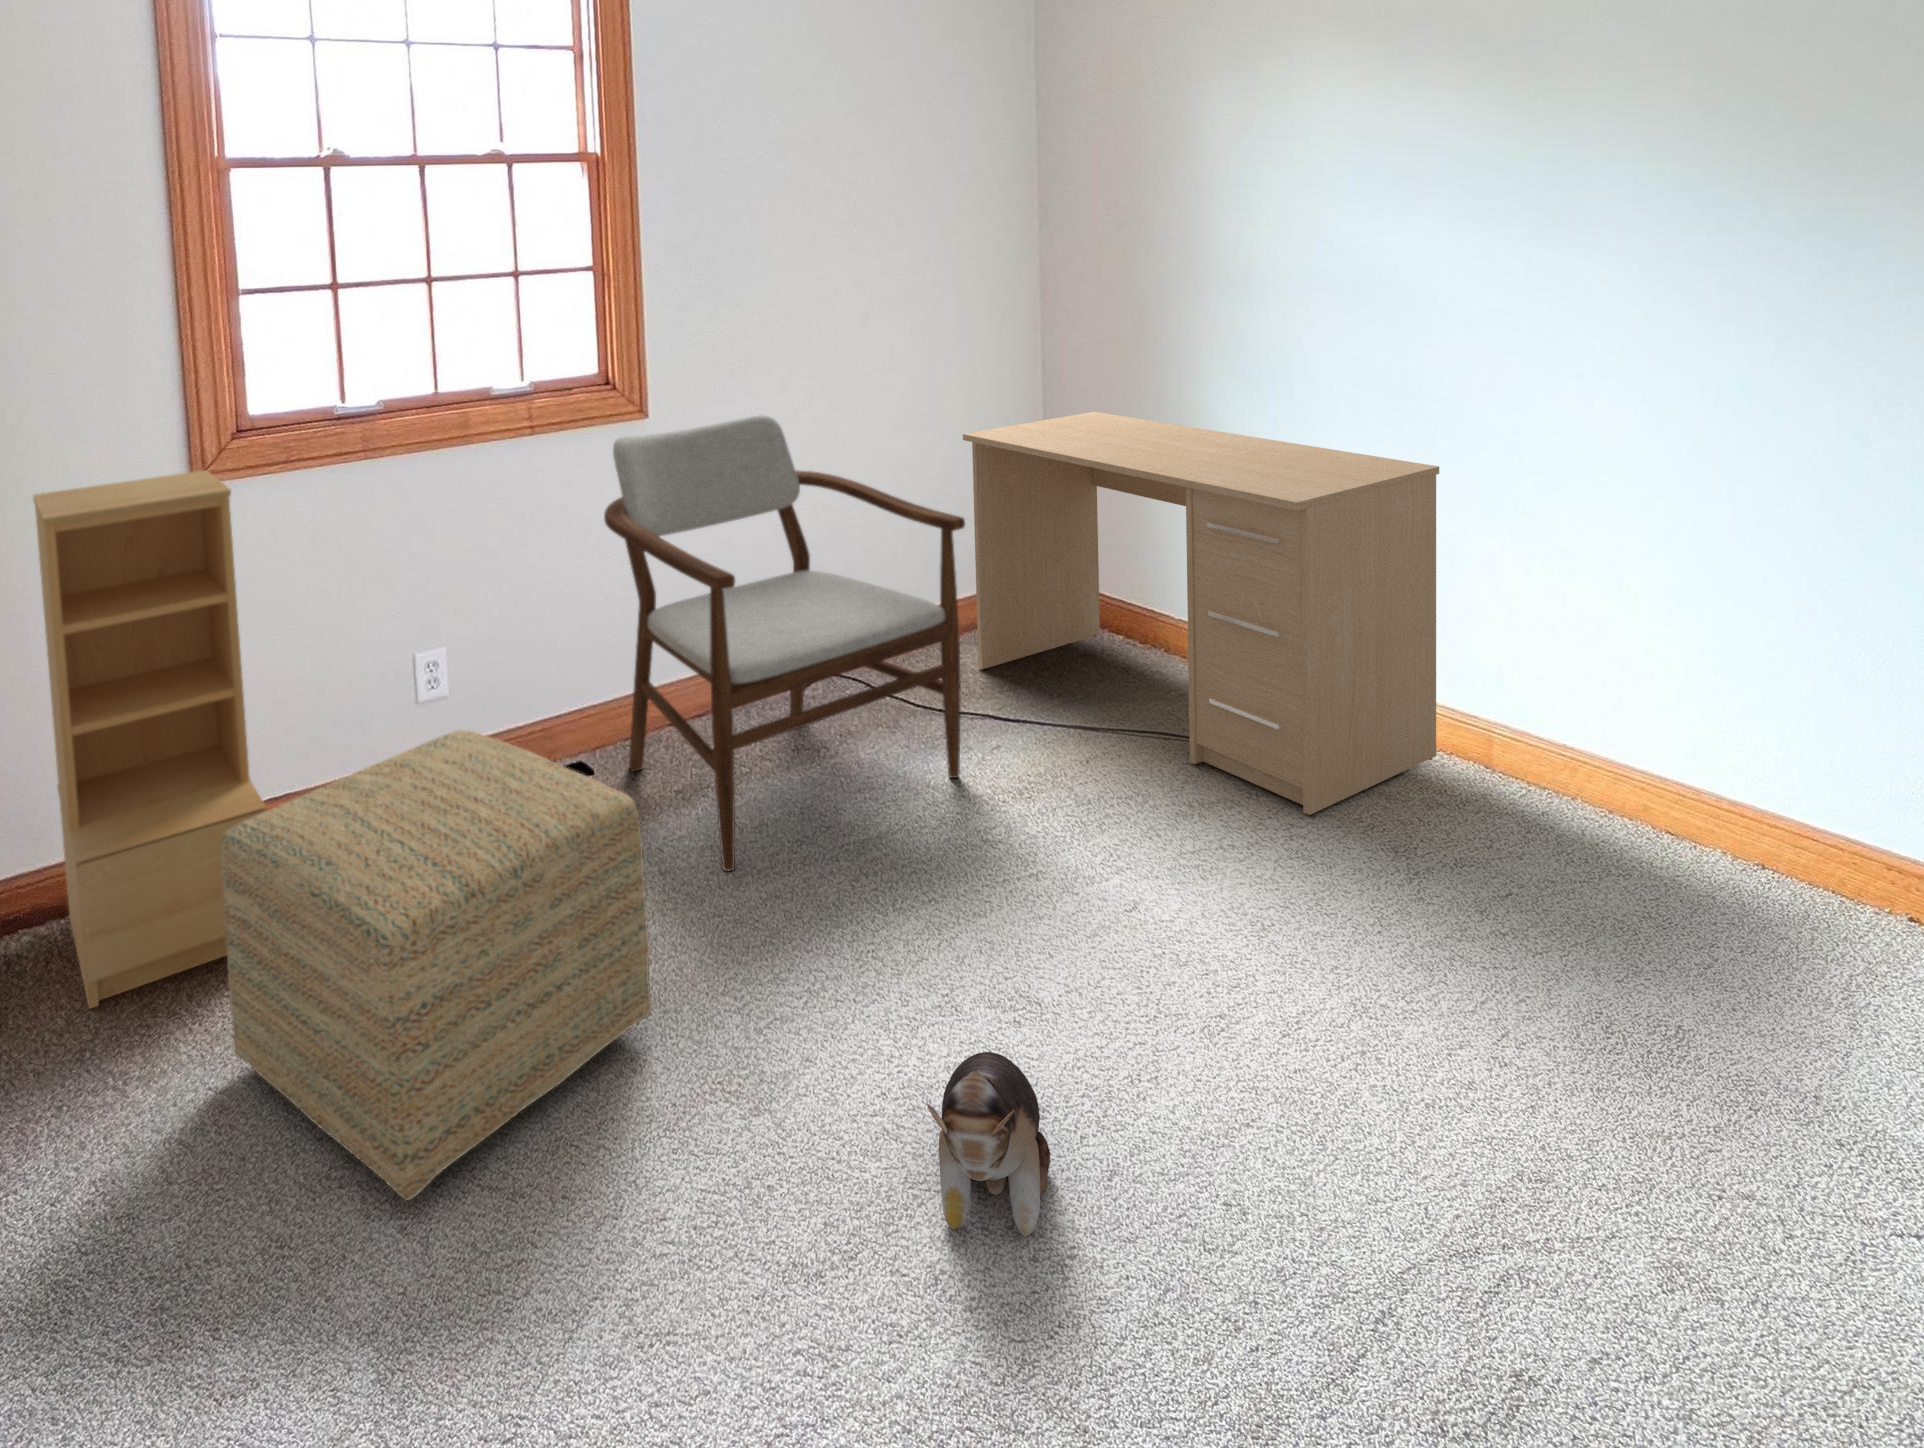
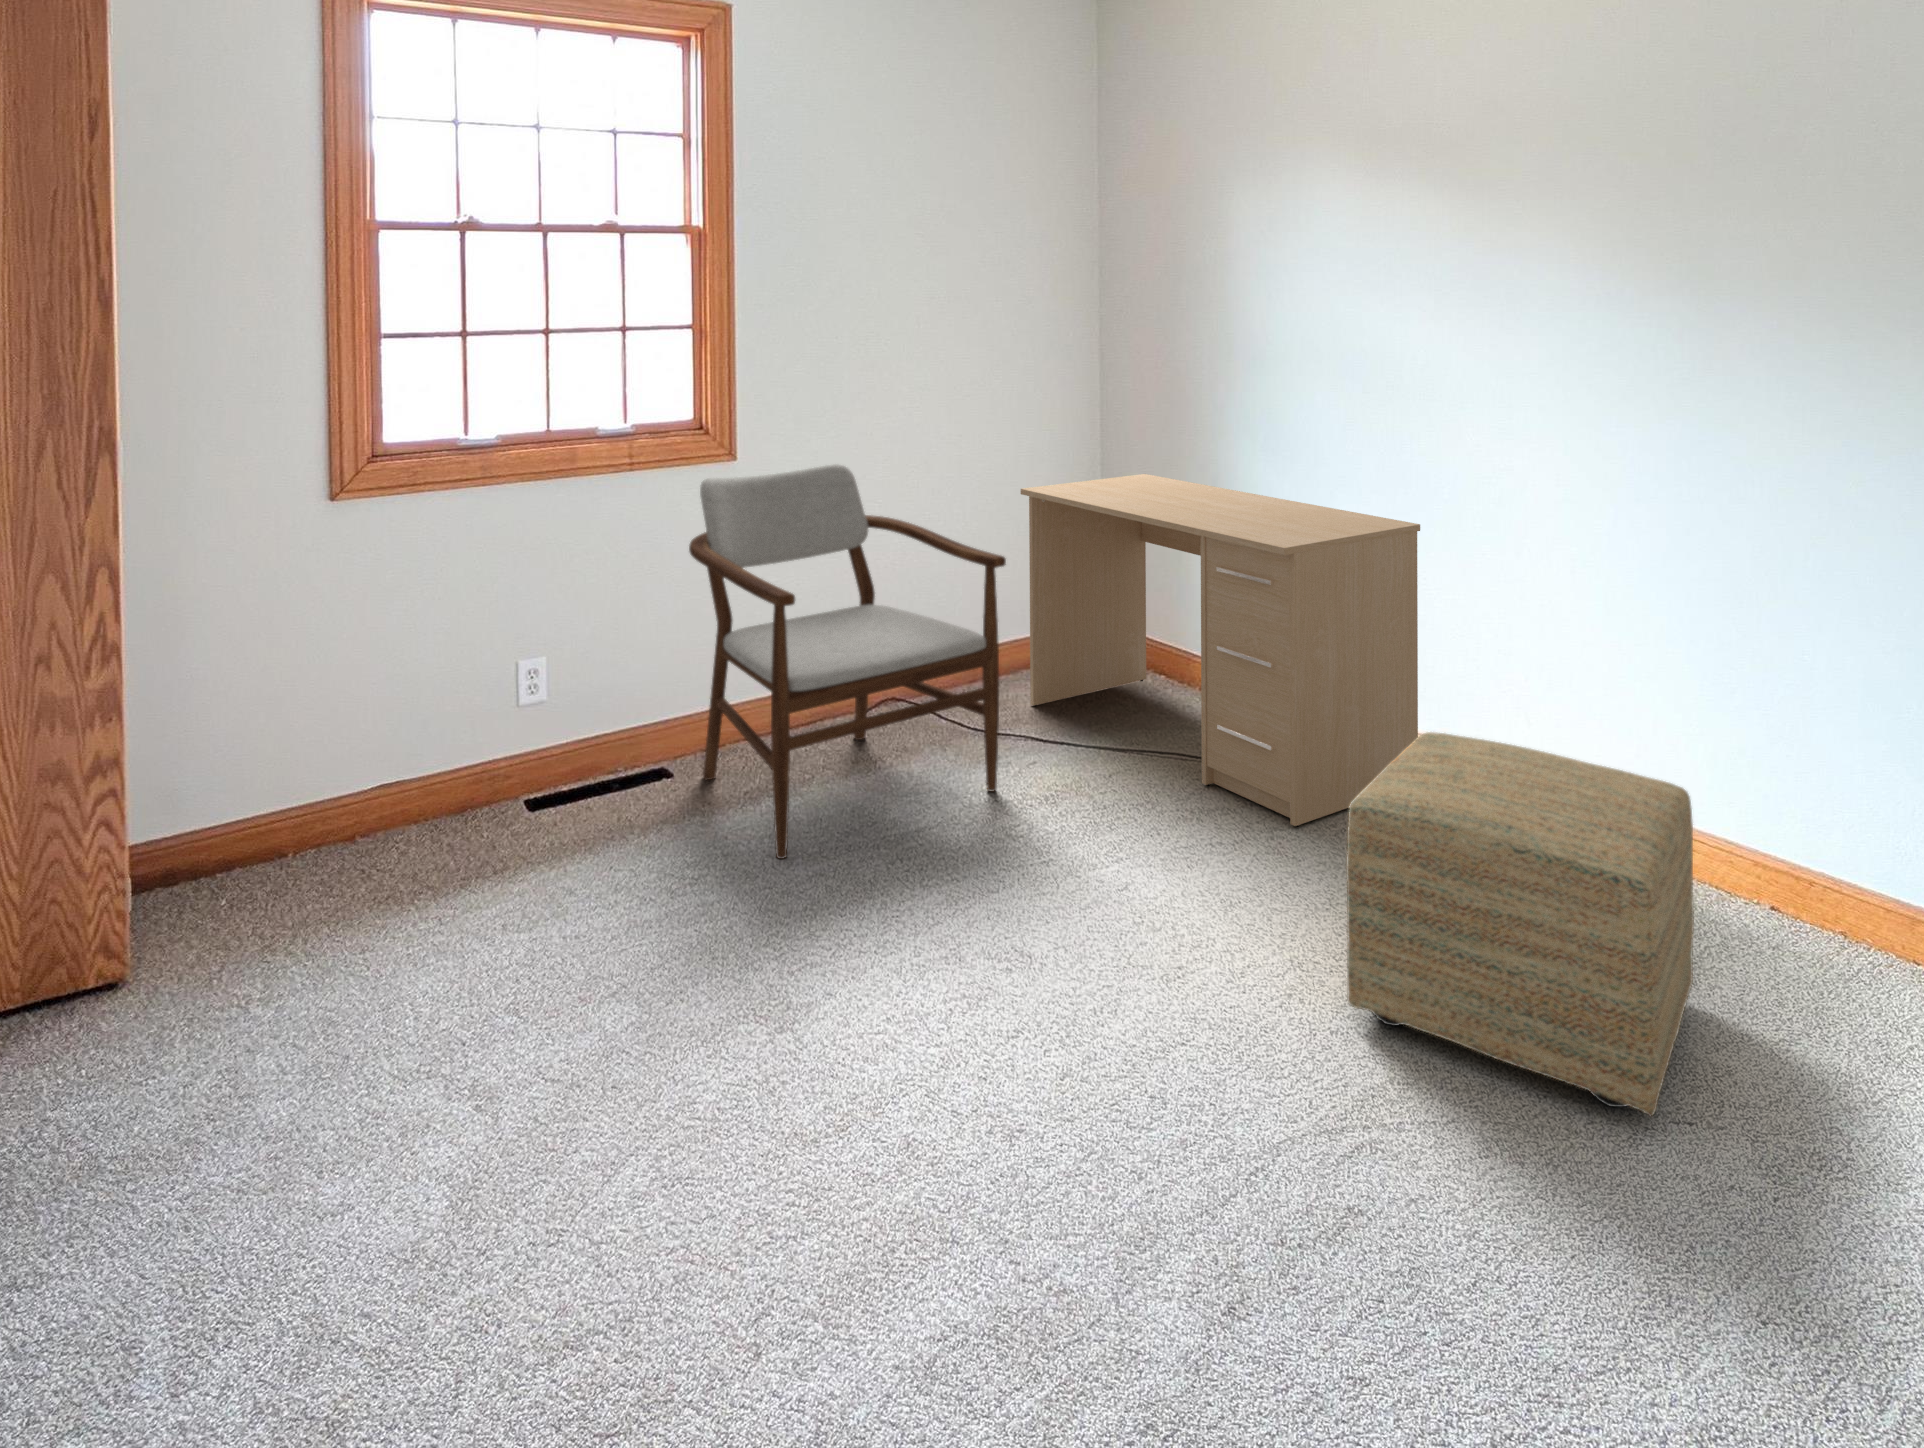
bookshelf: present [33,470,266,1009] -> none [190,490,379,950]
ottoman: present [221,730,651,1200] -> present [1346,732,1694,1116]
plush toy: present [927,1052,1050,1237] -> none [905,975,1015,1116]

